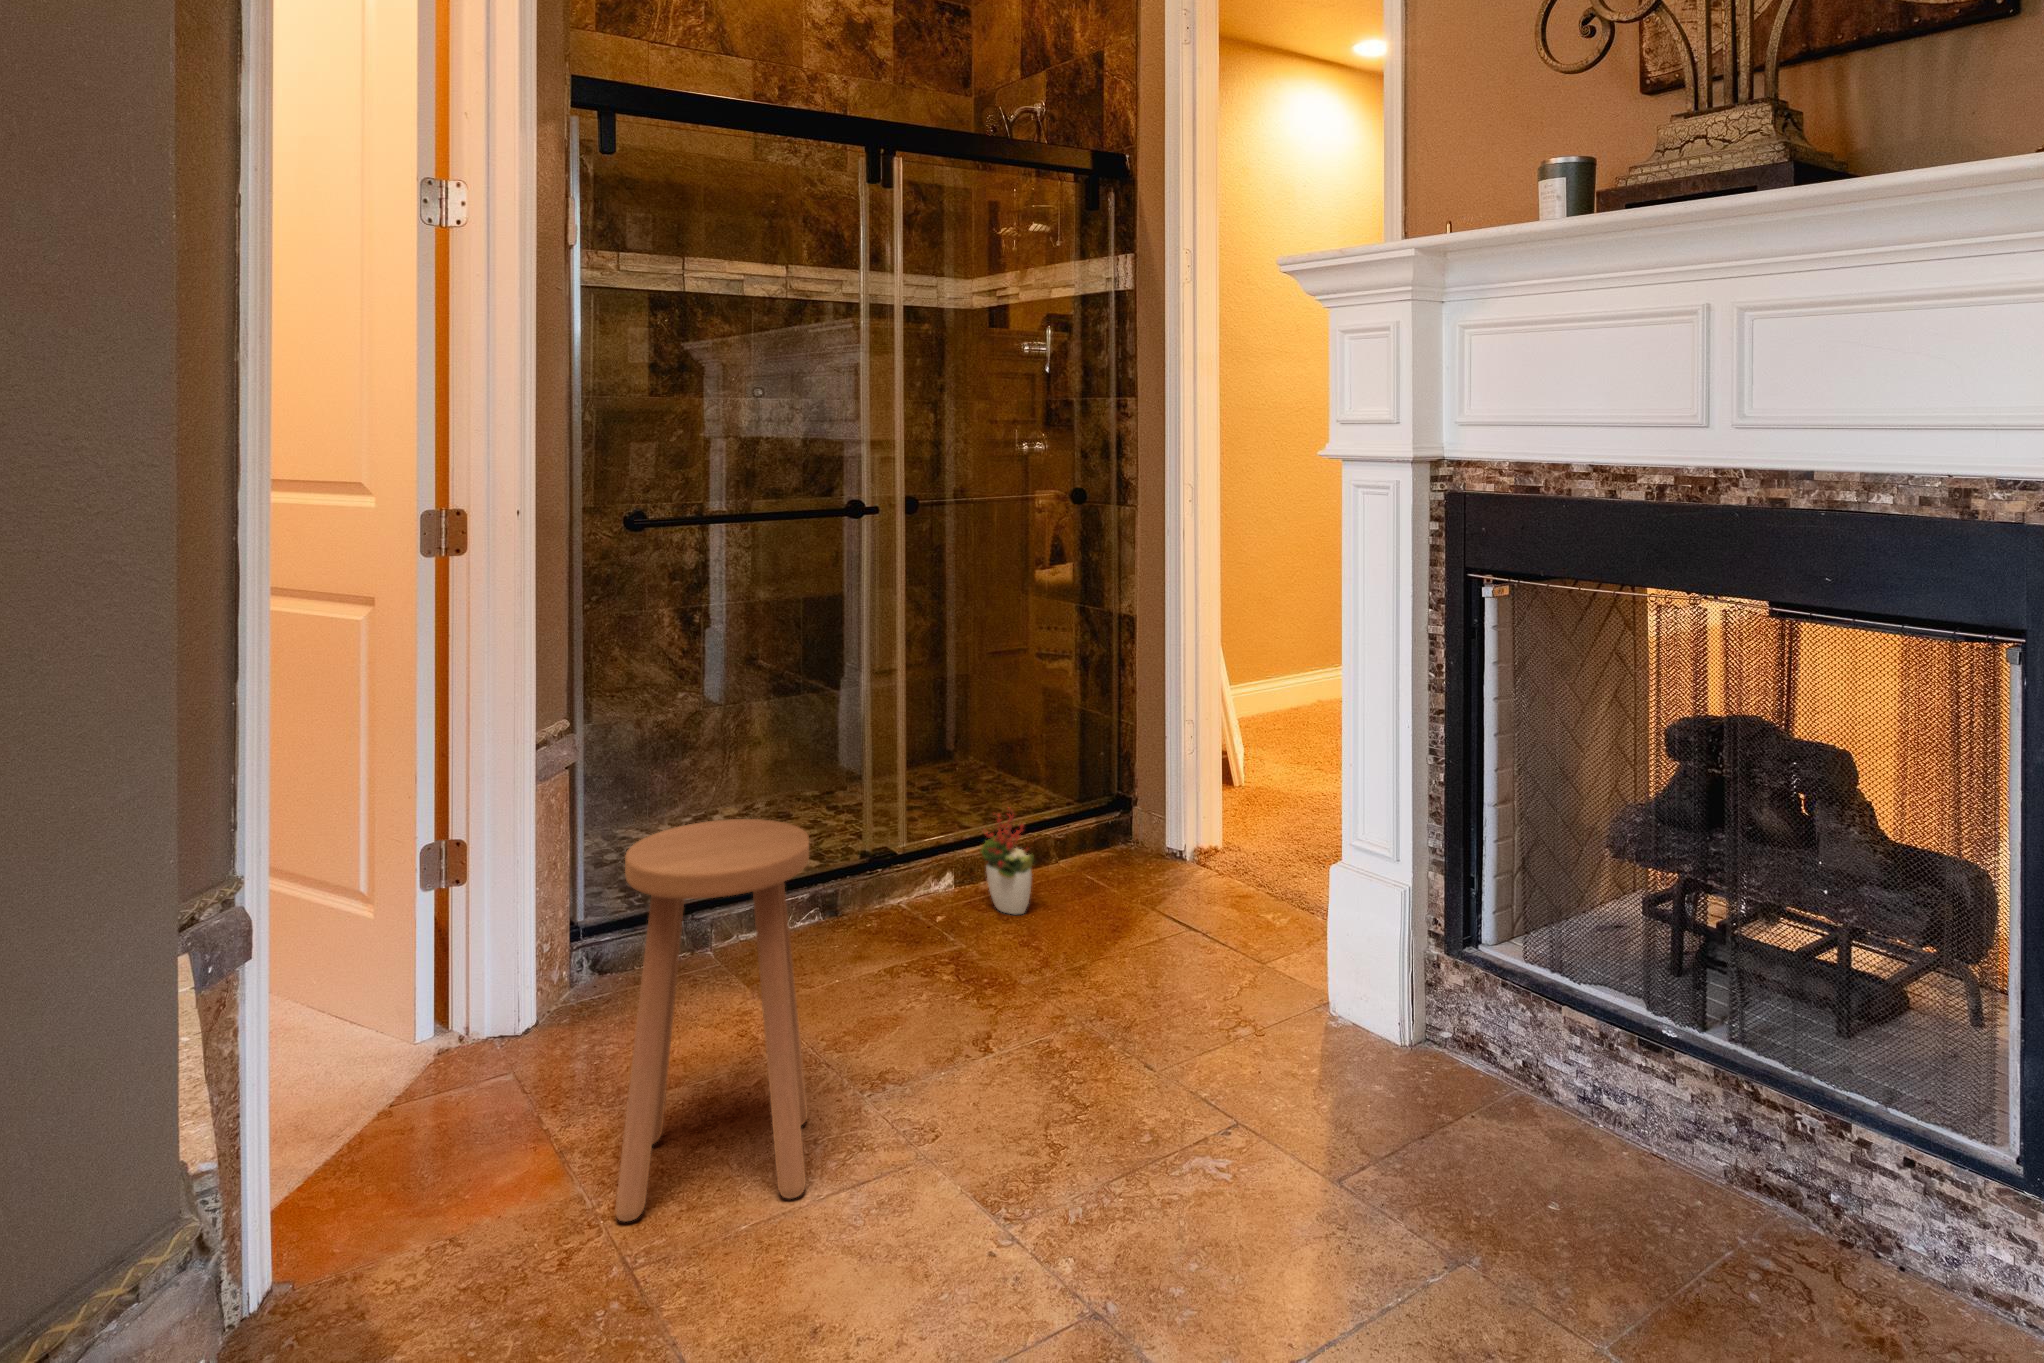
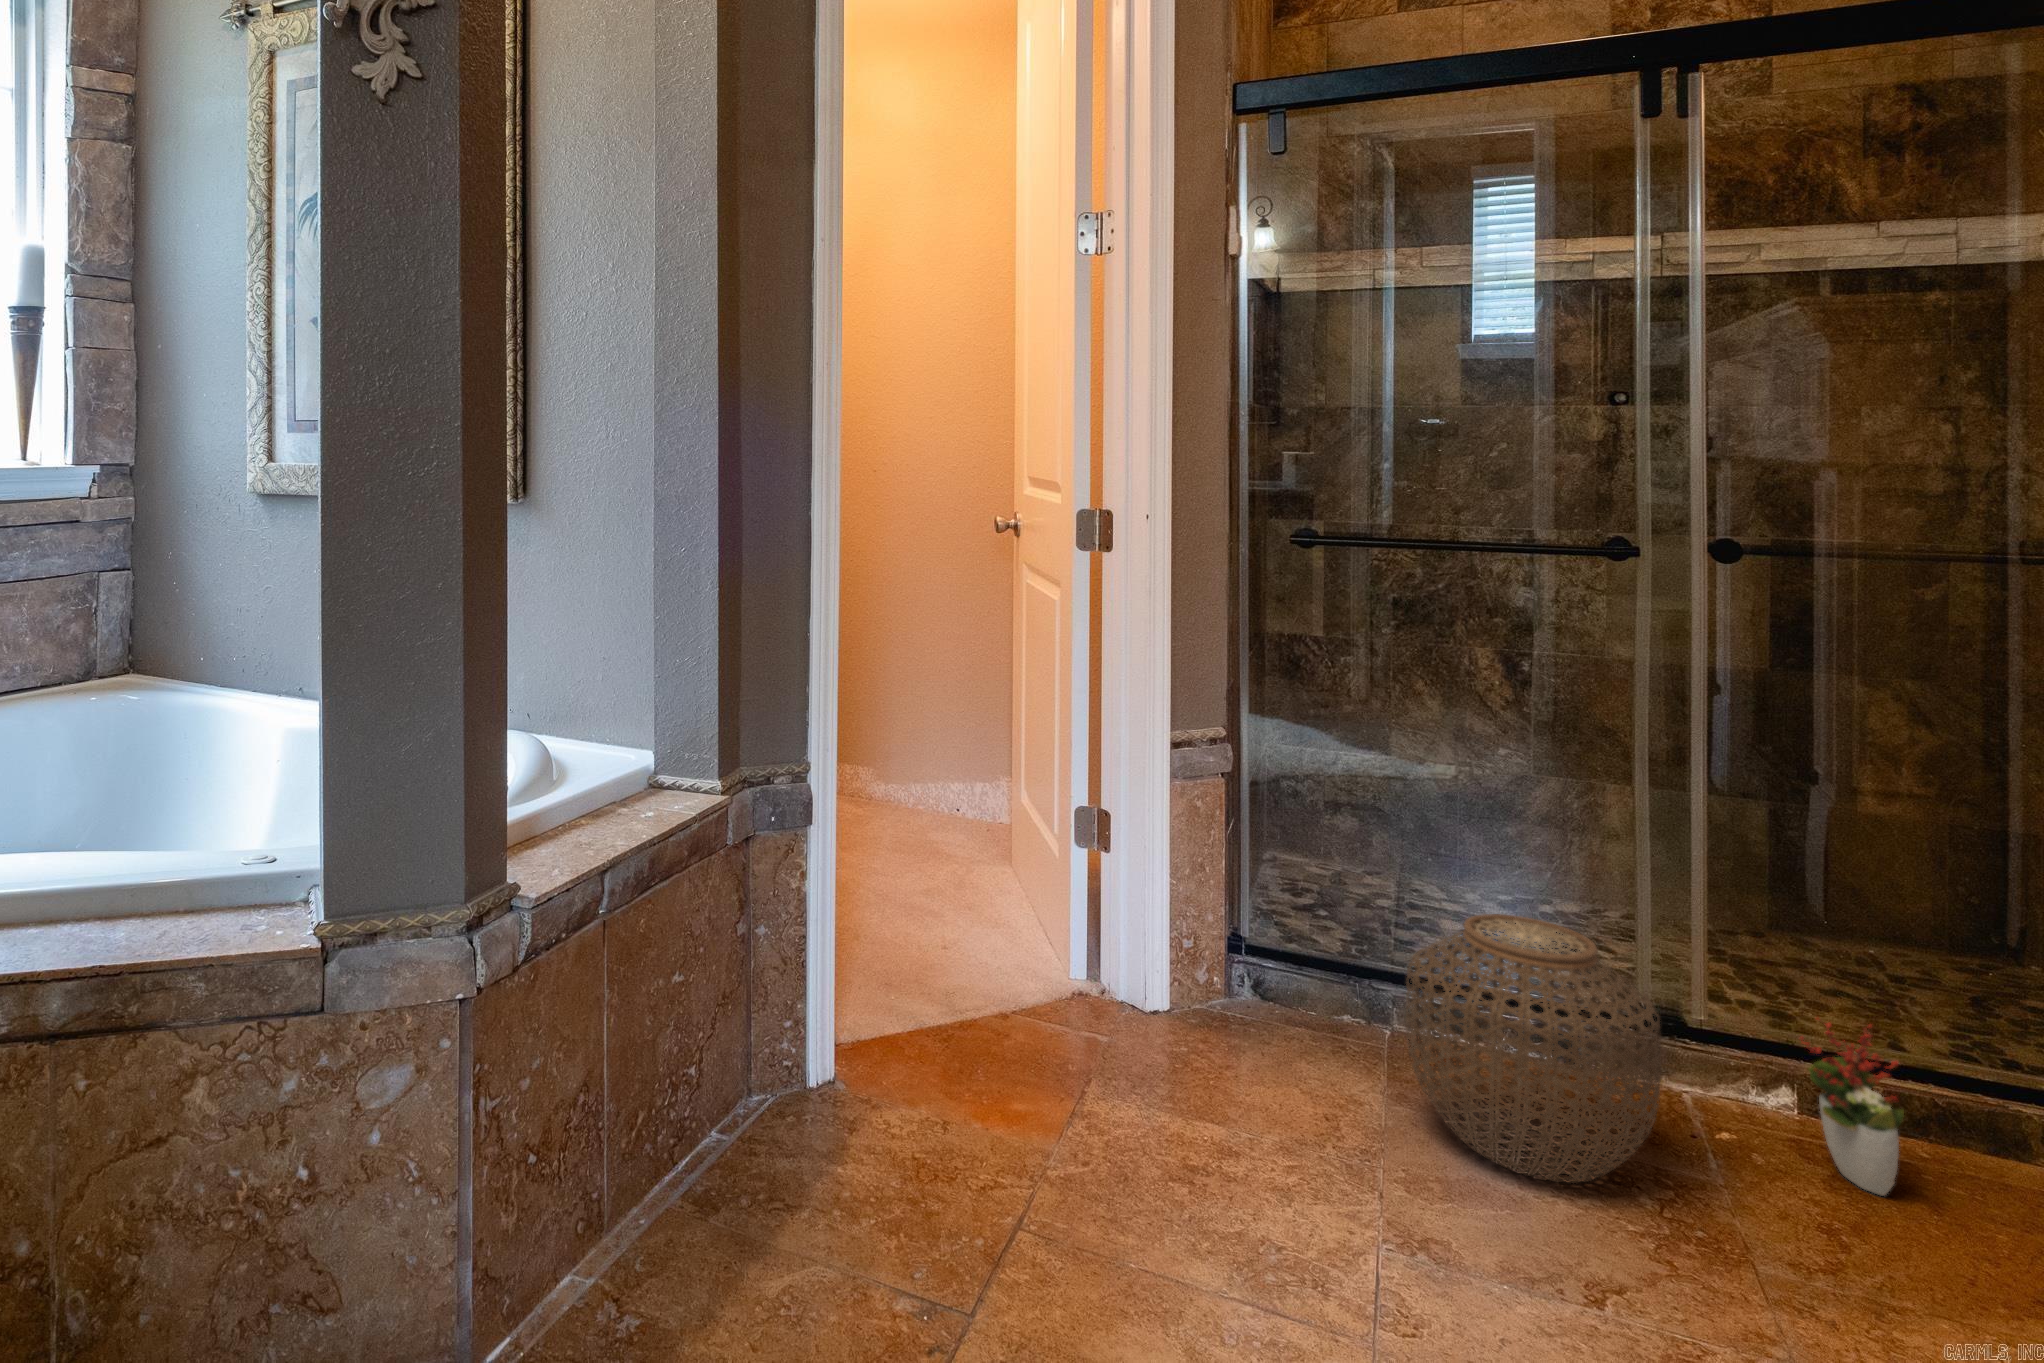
woven basket: none [784,803,951,1003] -> present [1406,914,1661,1182]
stool: present [615,819,809,1221] -> none [1050,841,1296,1277]

